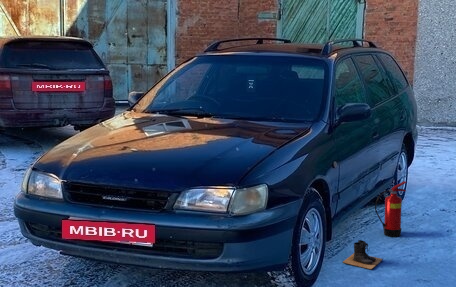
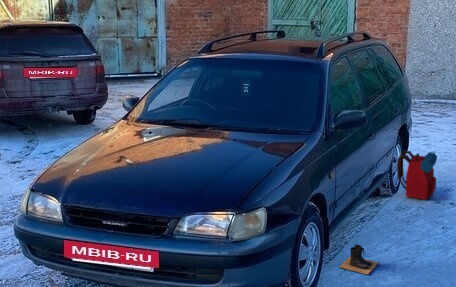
backpack: none [402,158,443,208] -> present [397,150,437,200]
fire extinguisher: present [375,181,406,237] -> none [371,180,402,236]

